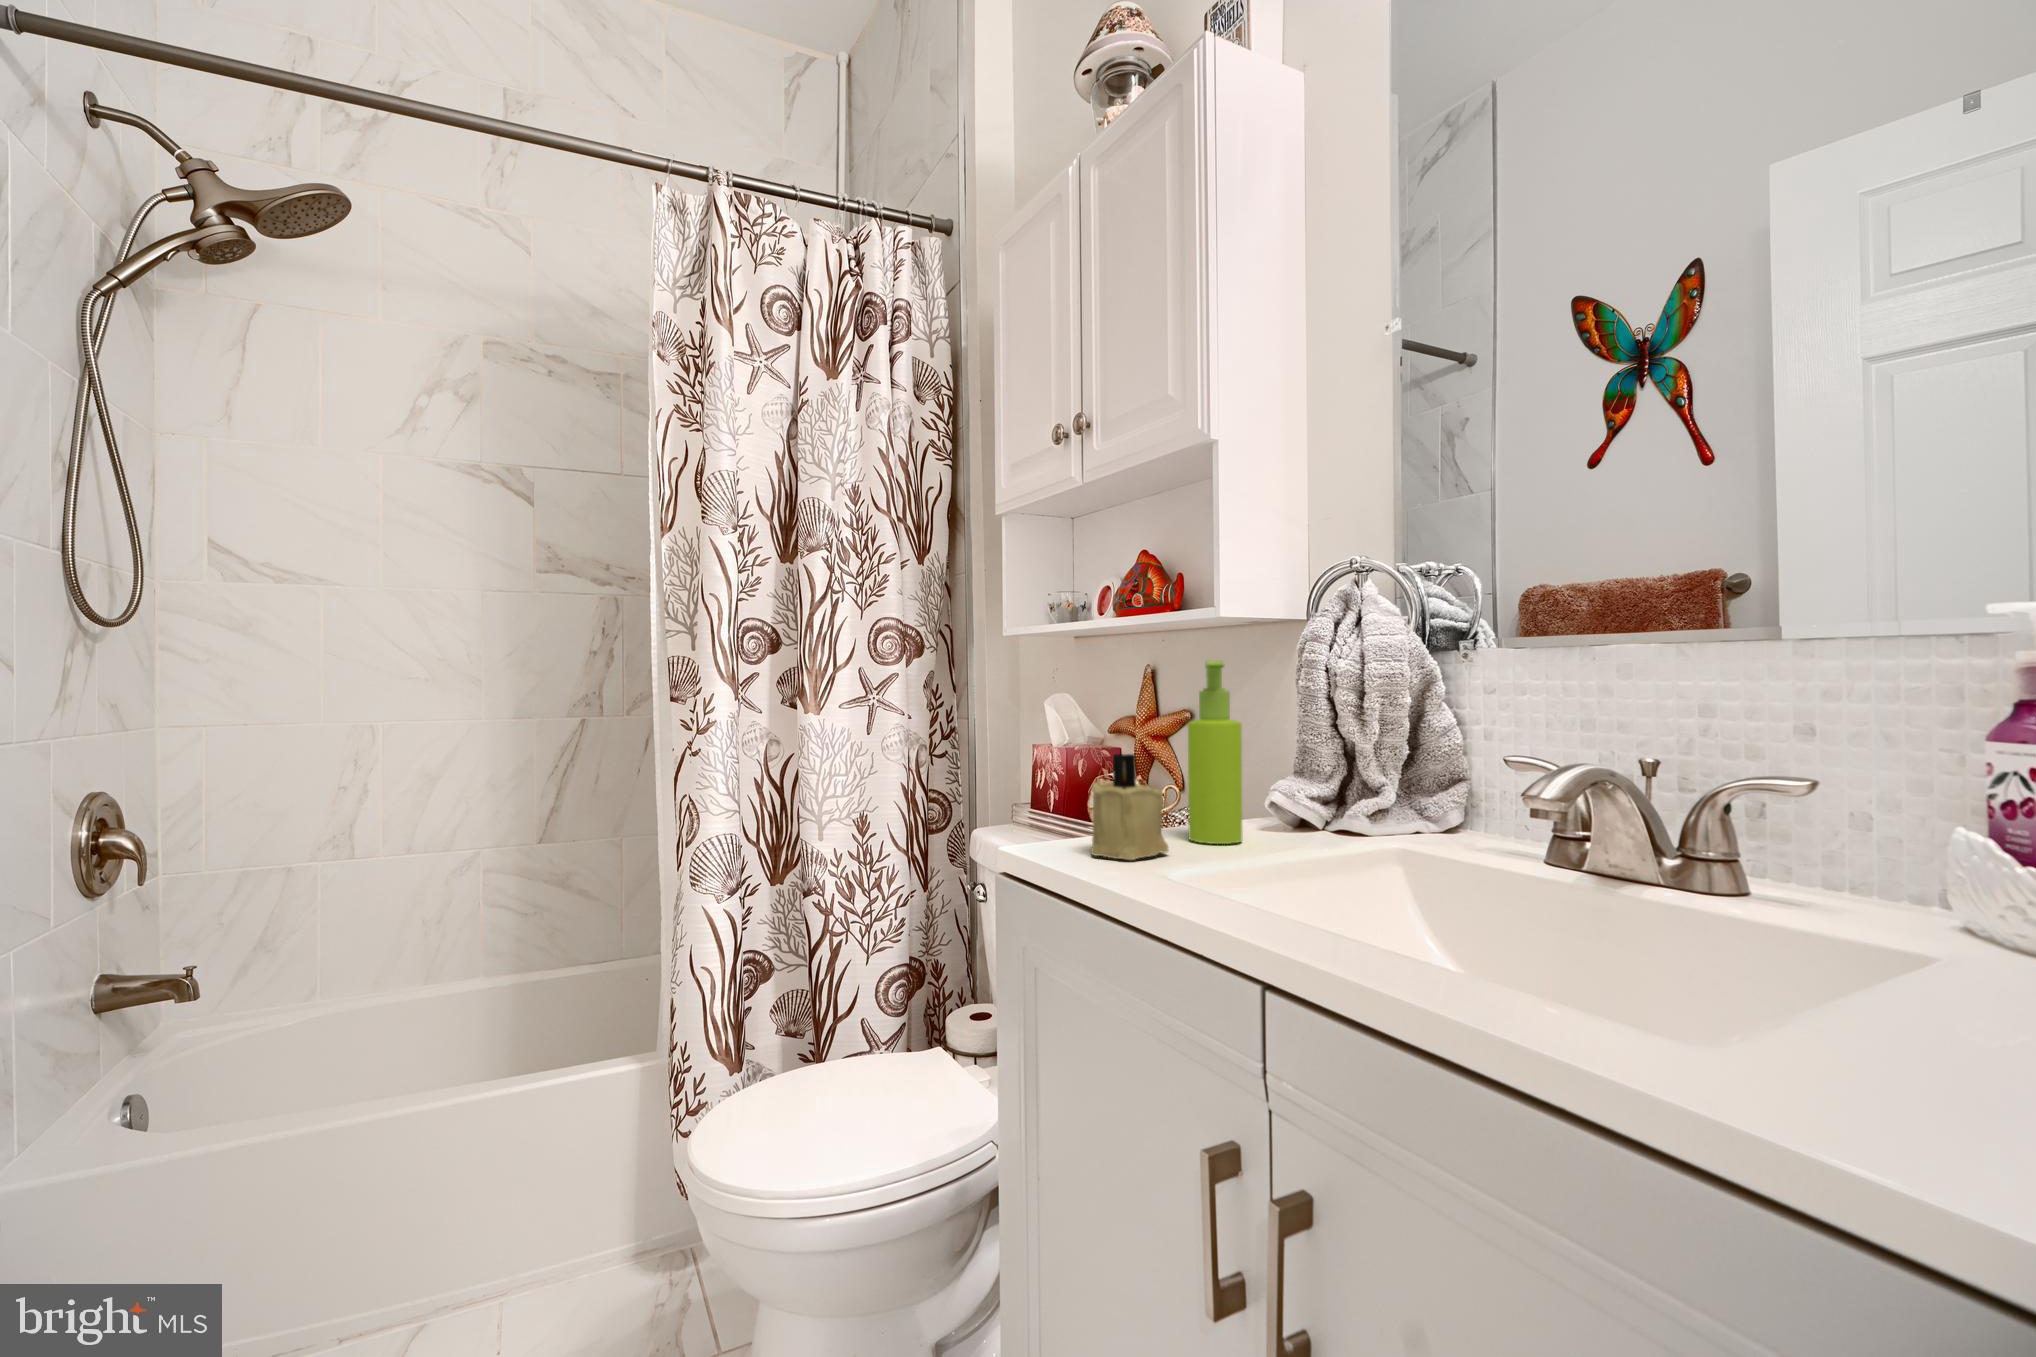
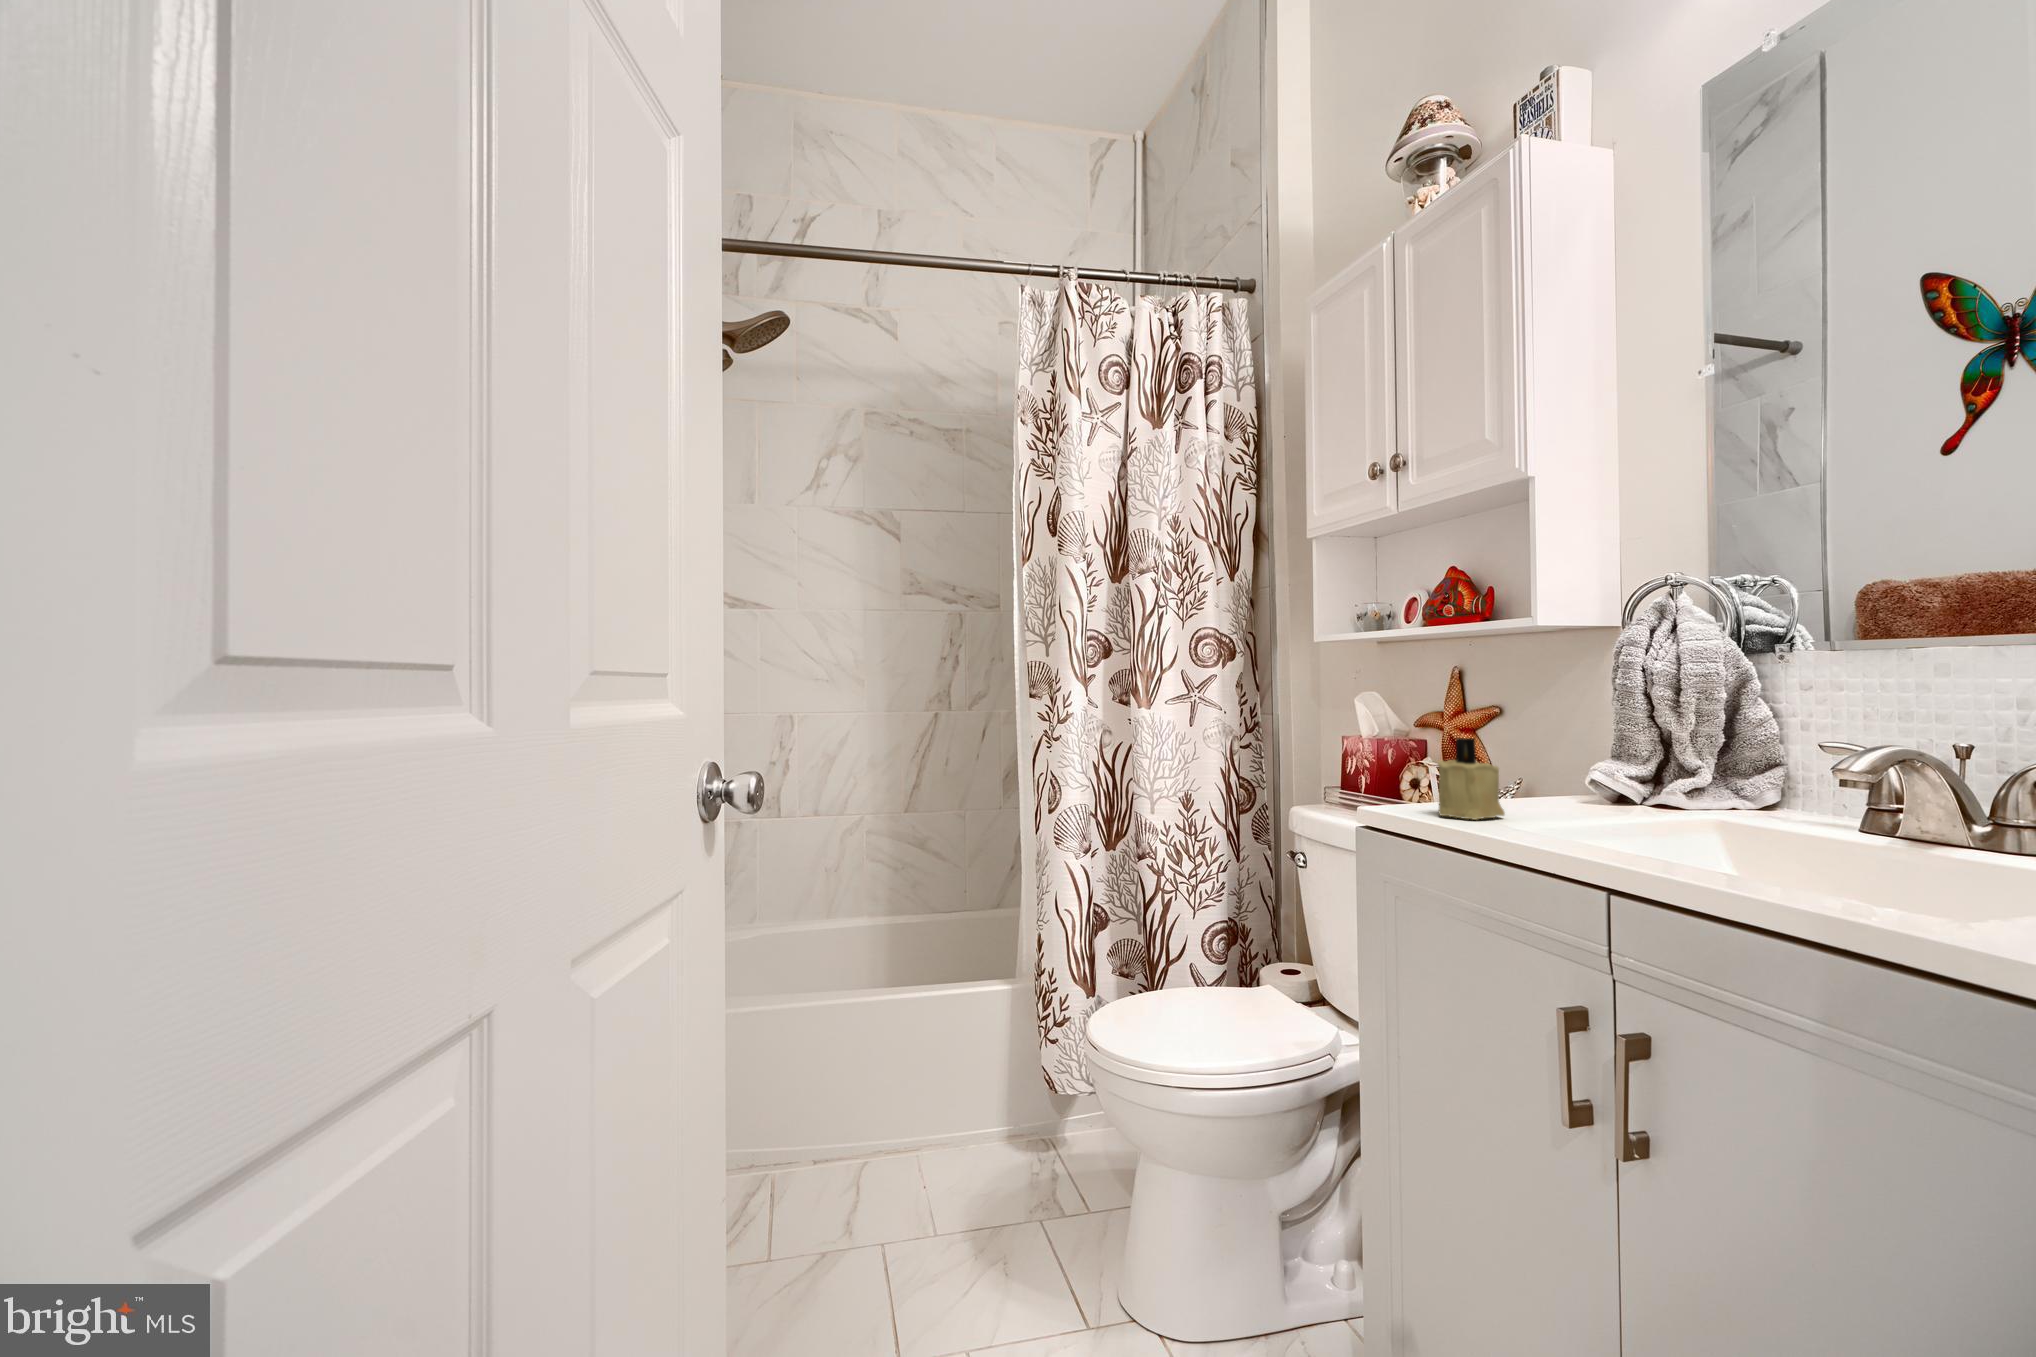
soap dispenser: present [1188,660,1242,844] -> none [1514,663,1566,813]

